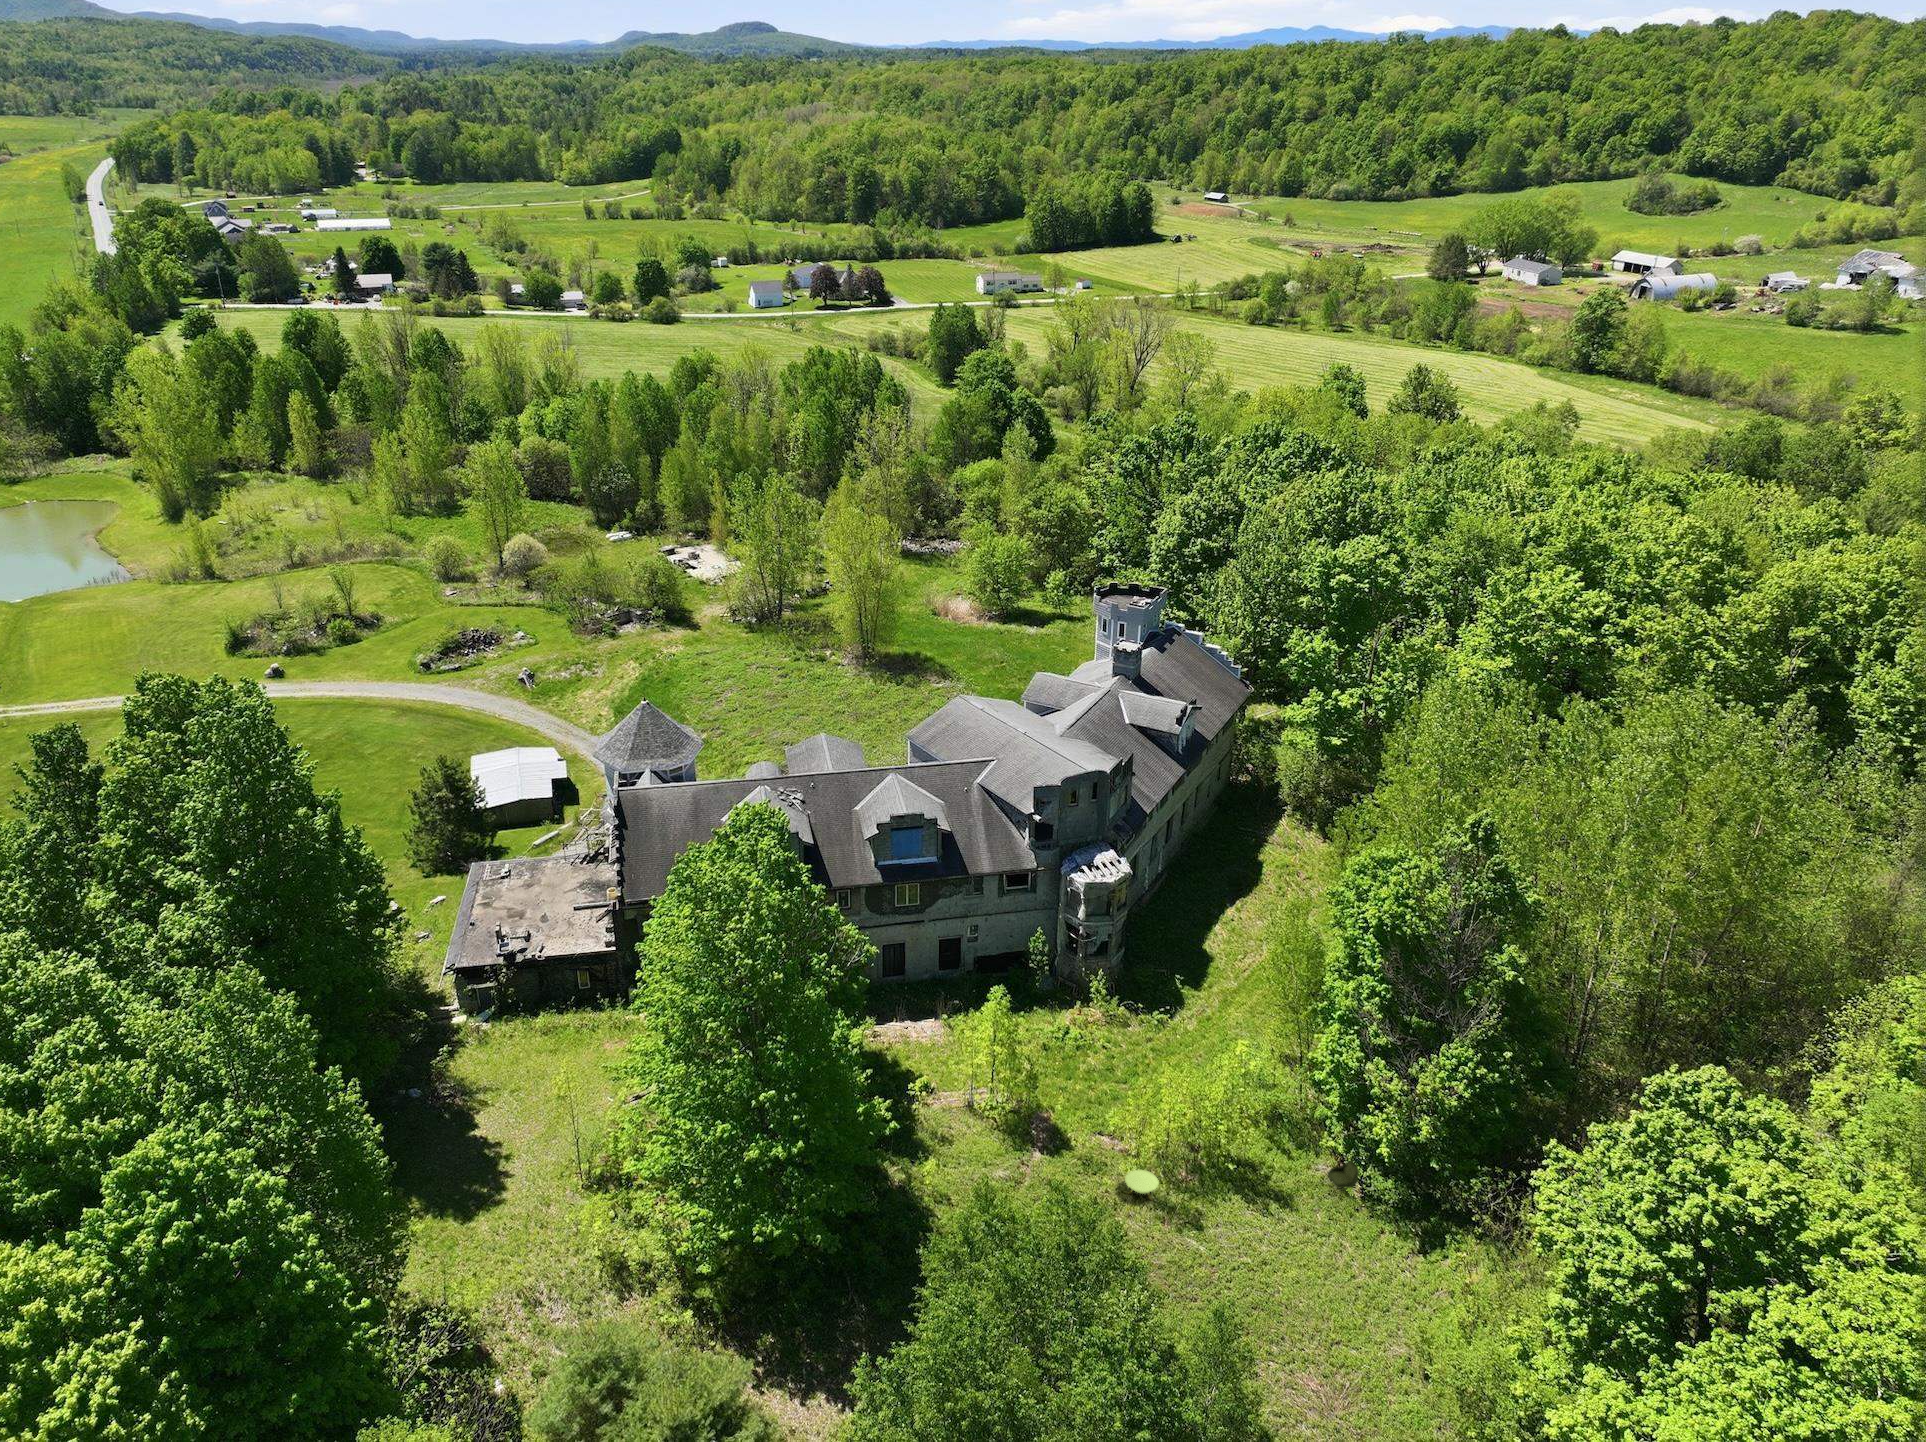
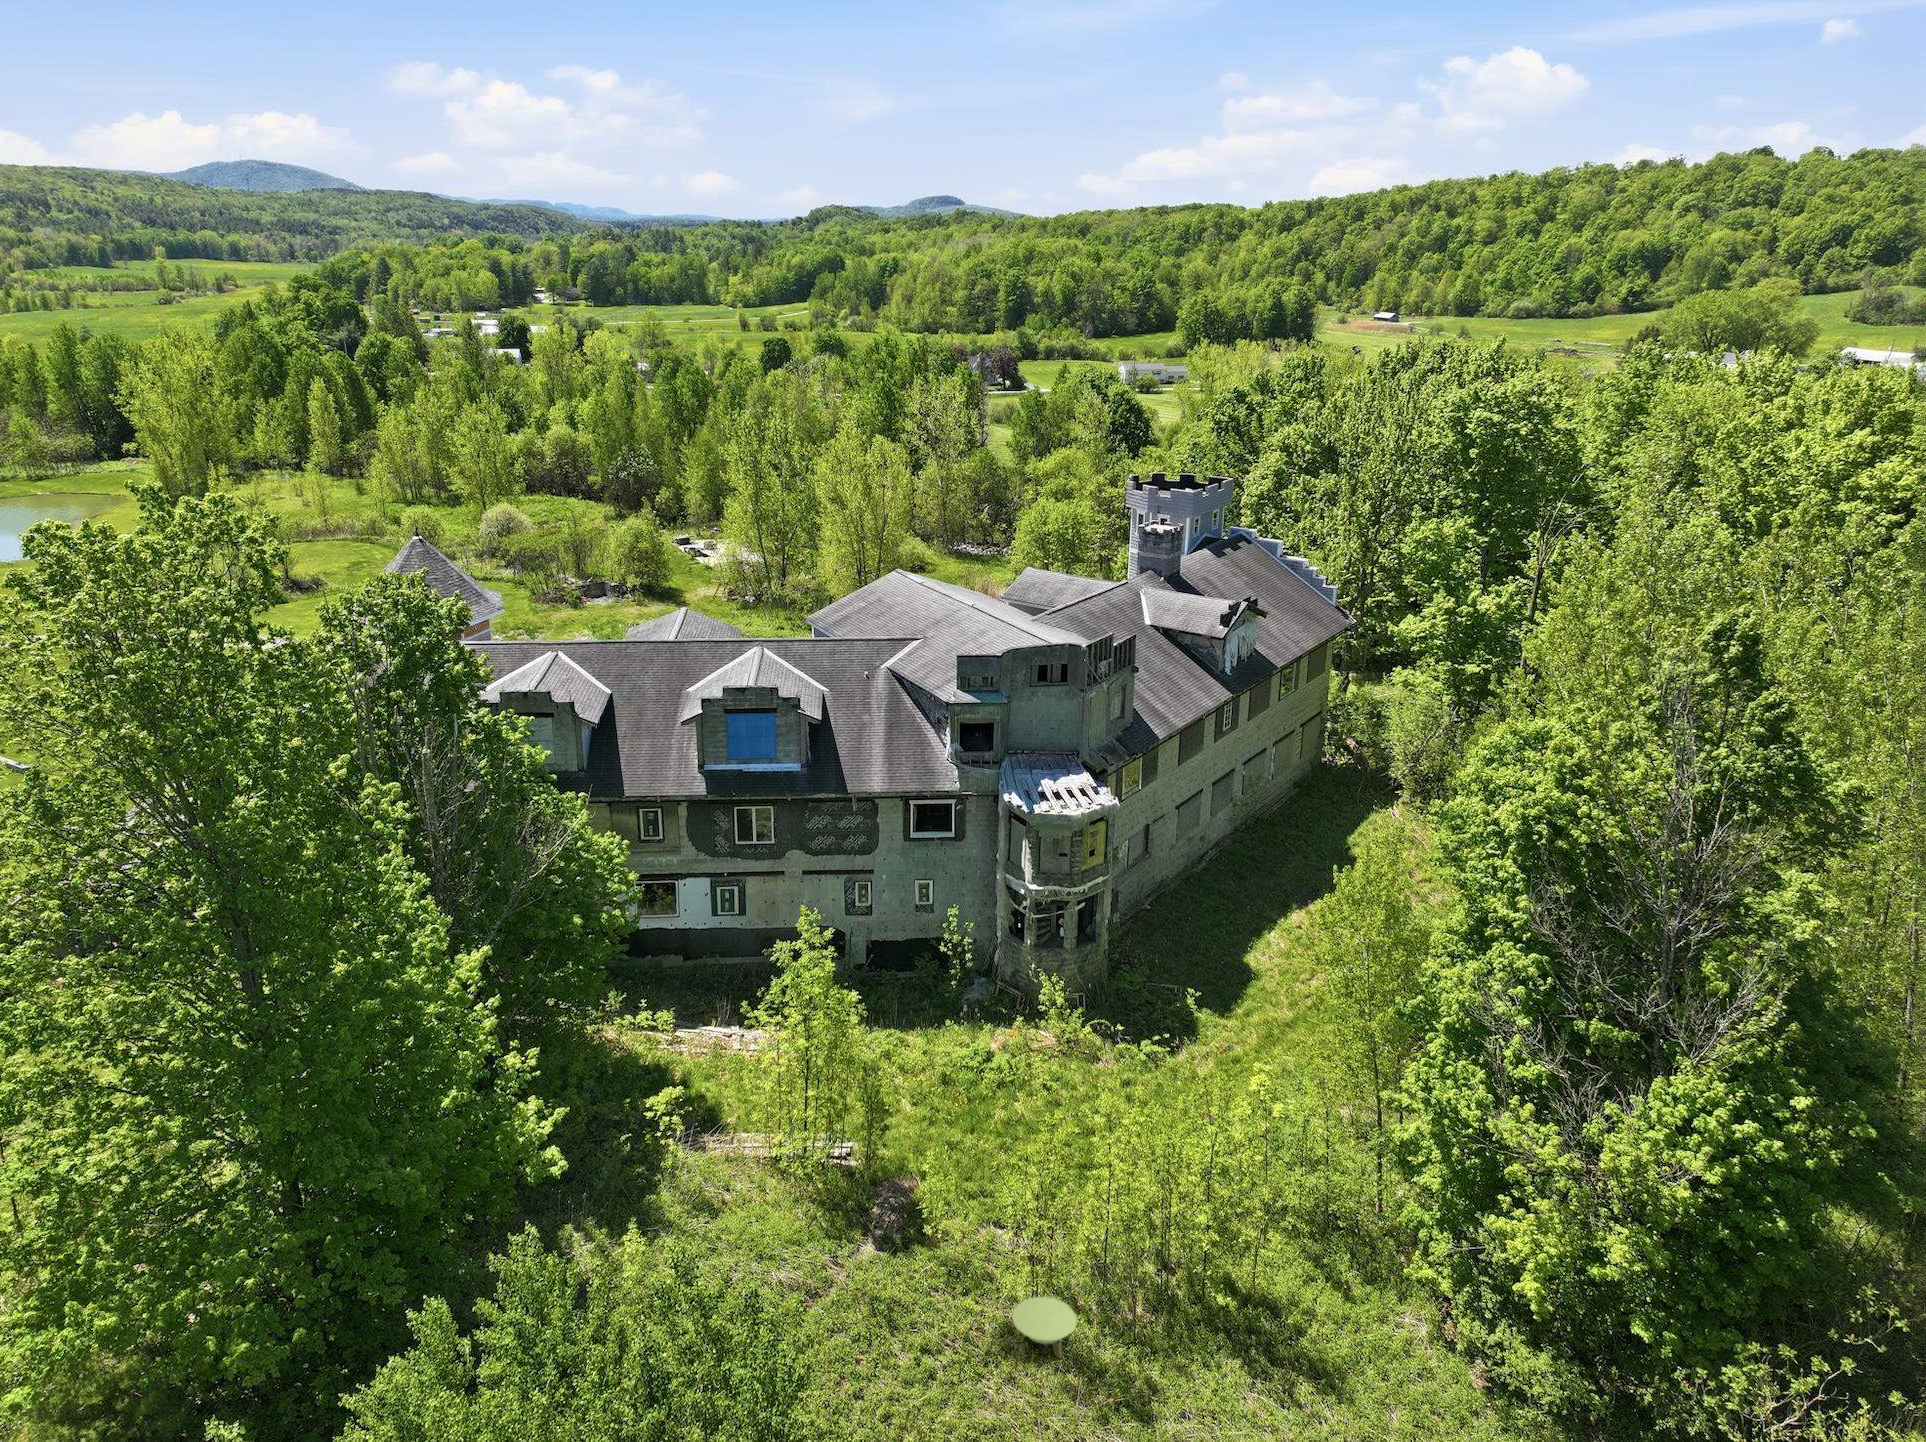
lounge chair: present [1327,1161,1359,1196] -> none [1413,1313,1478,1390]

